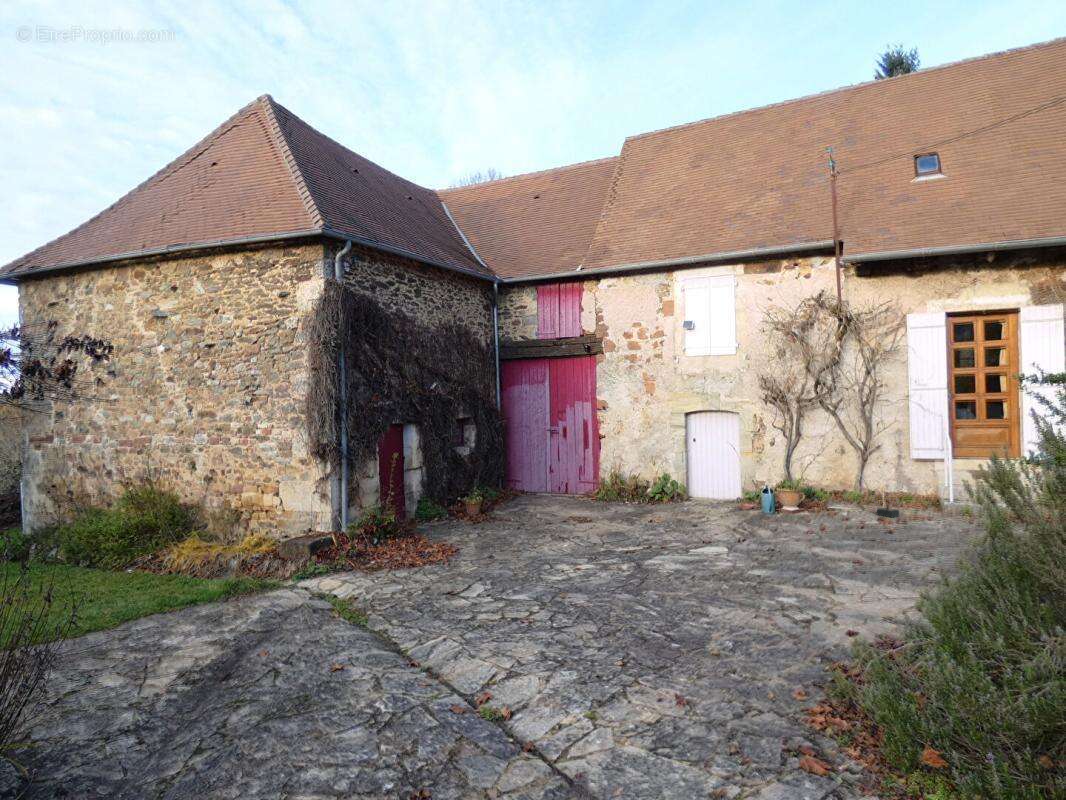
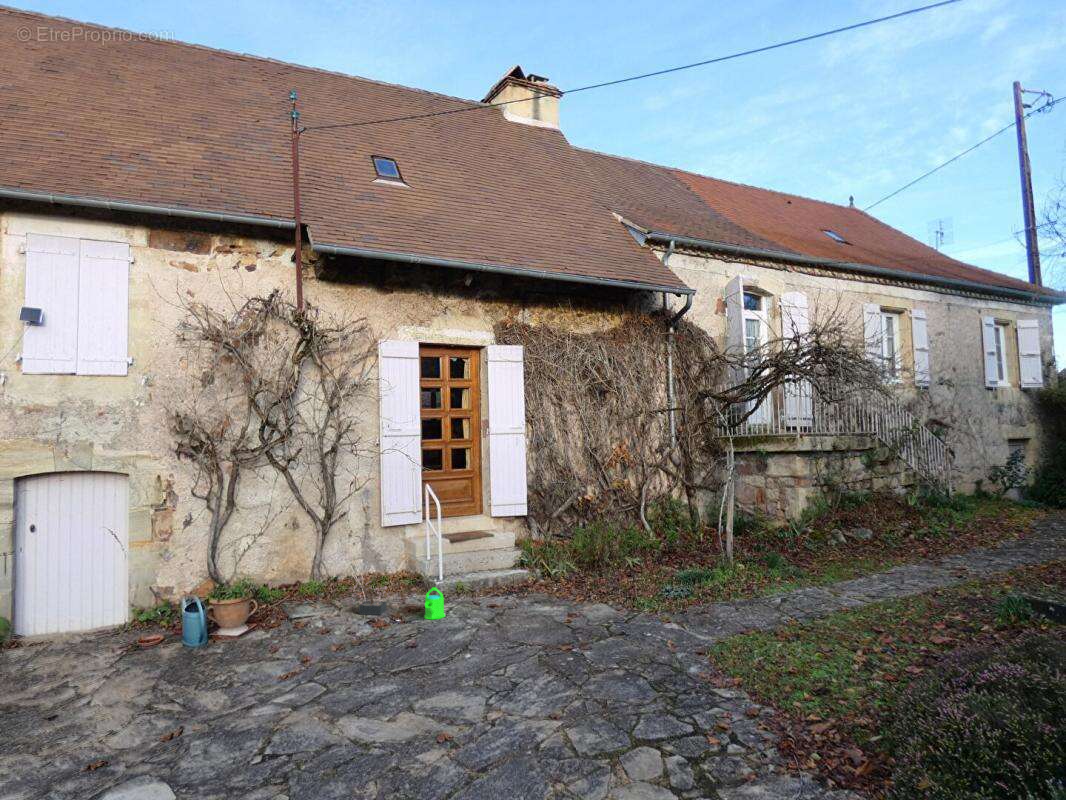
watering can: none [921,503,943,526] -> present [424,587,445,619]

